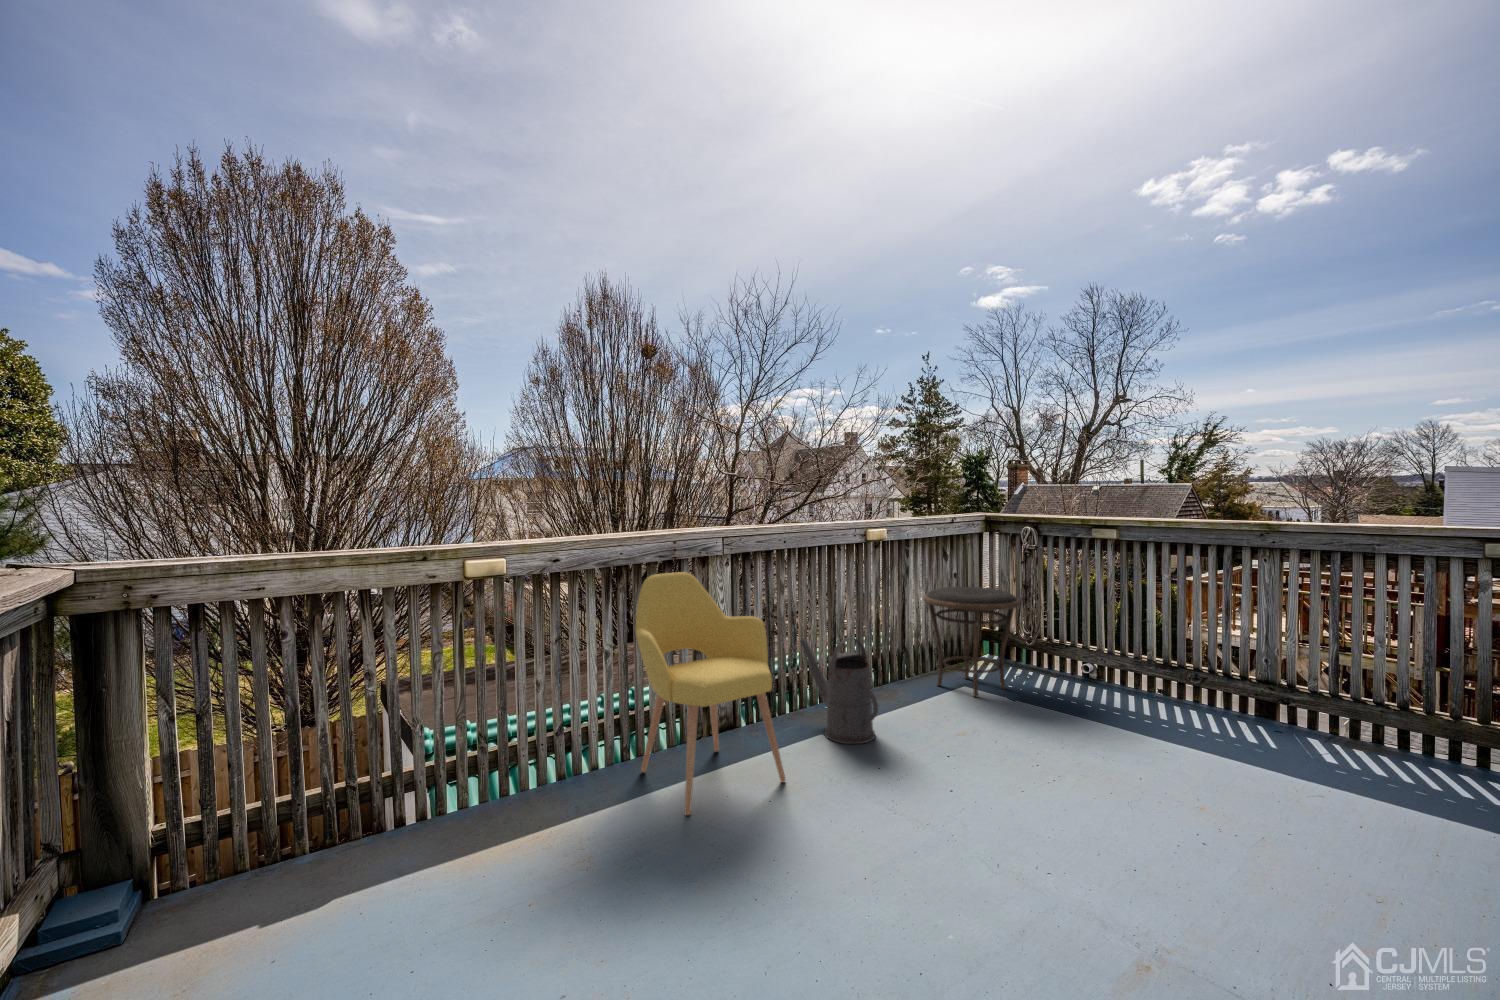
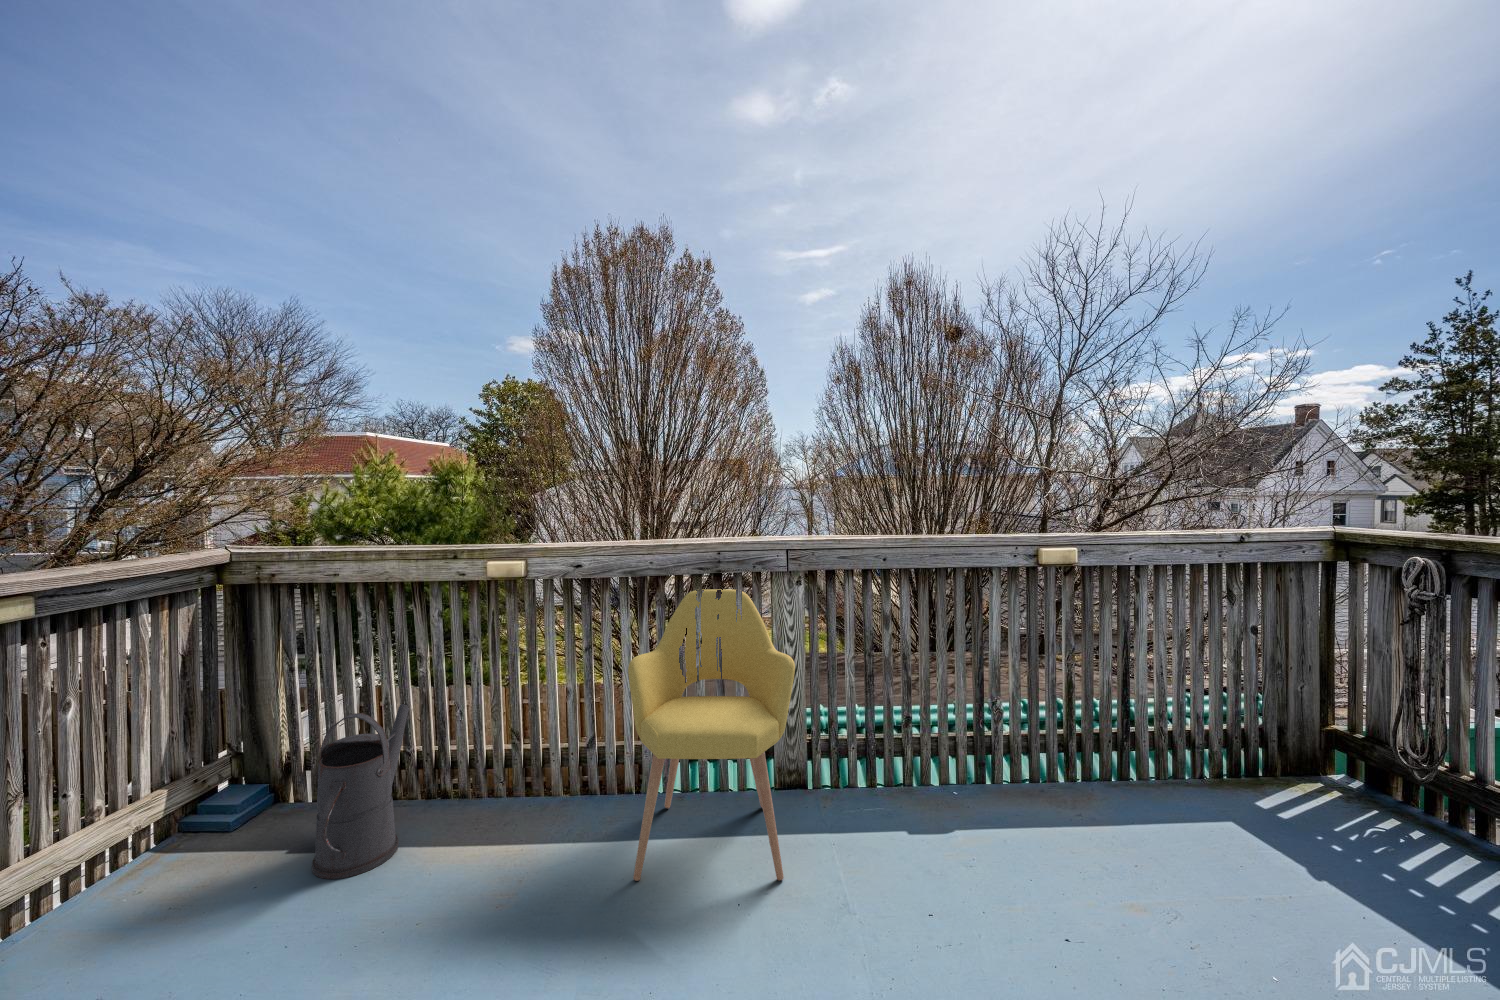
side table: present [923,586,1021,697] -> none [1158,649,1361,847]
watering can: present [801,637,878,744] -> present [312,704,409,879]

